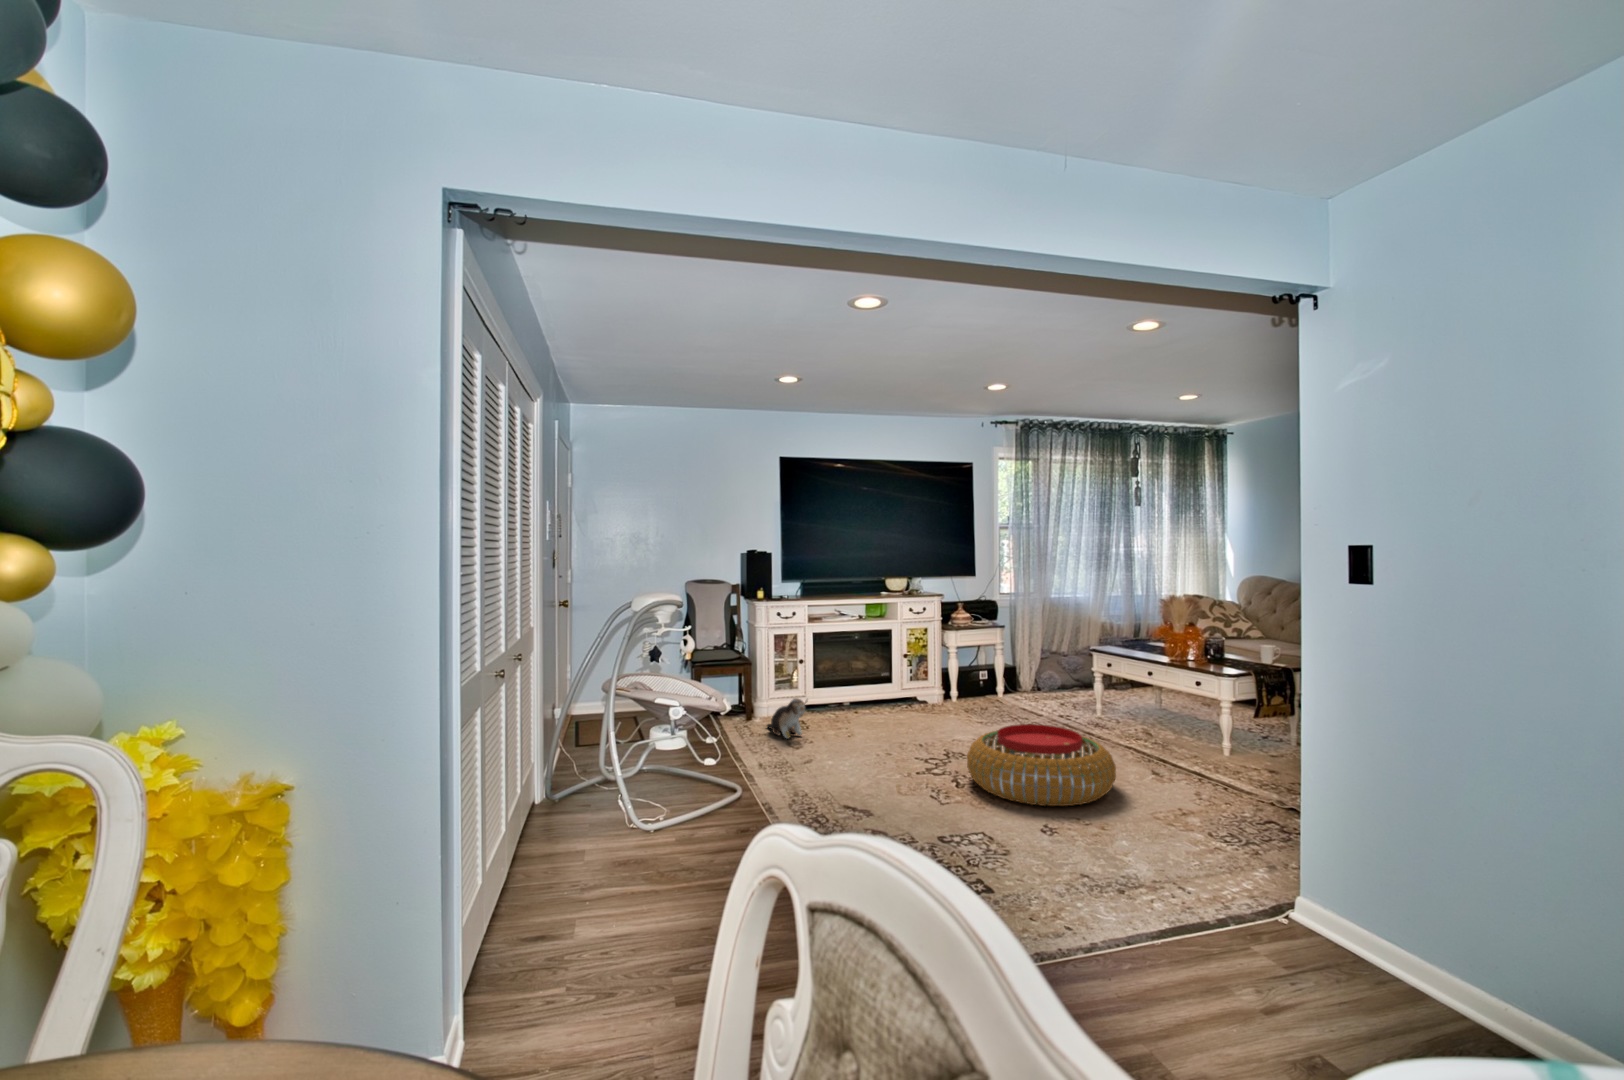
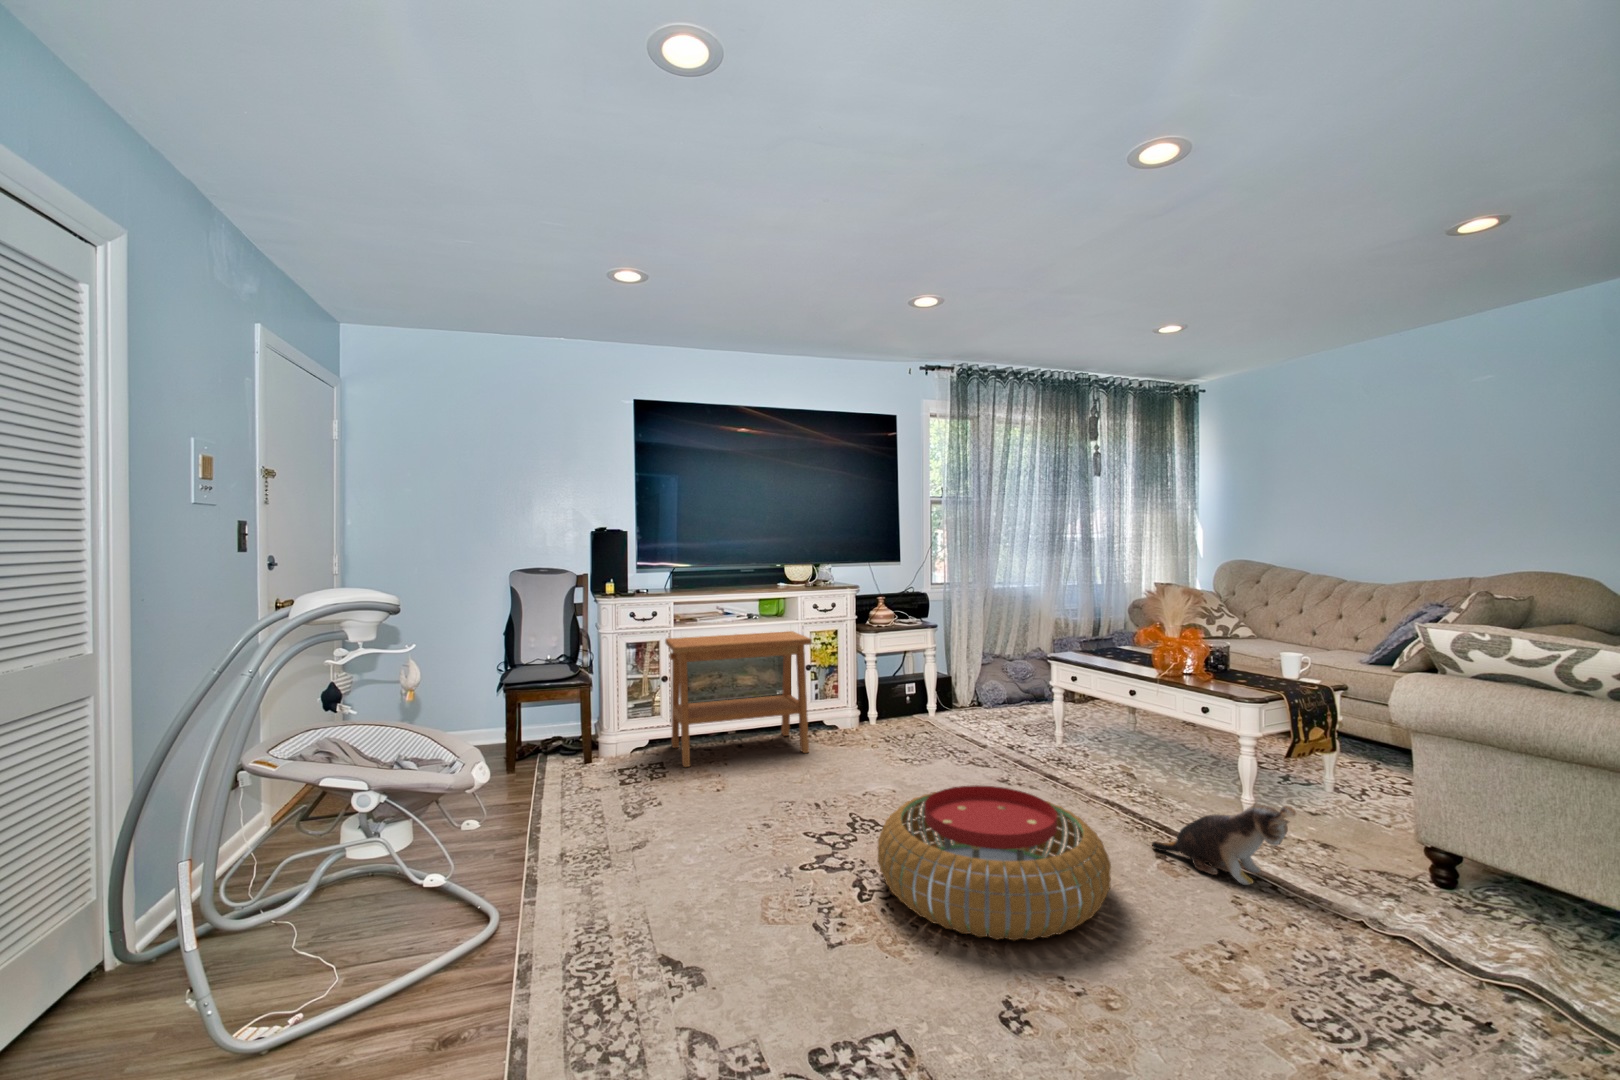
side table: none [802,628,911,723] -> present [665,631,812,767]
plush toy: present [767,698,807,739] -> present [1152,805,1296,885]

